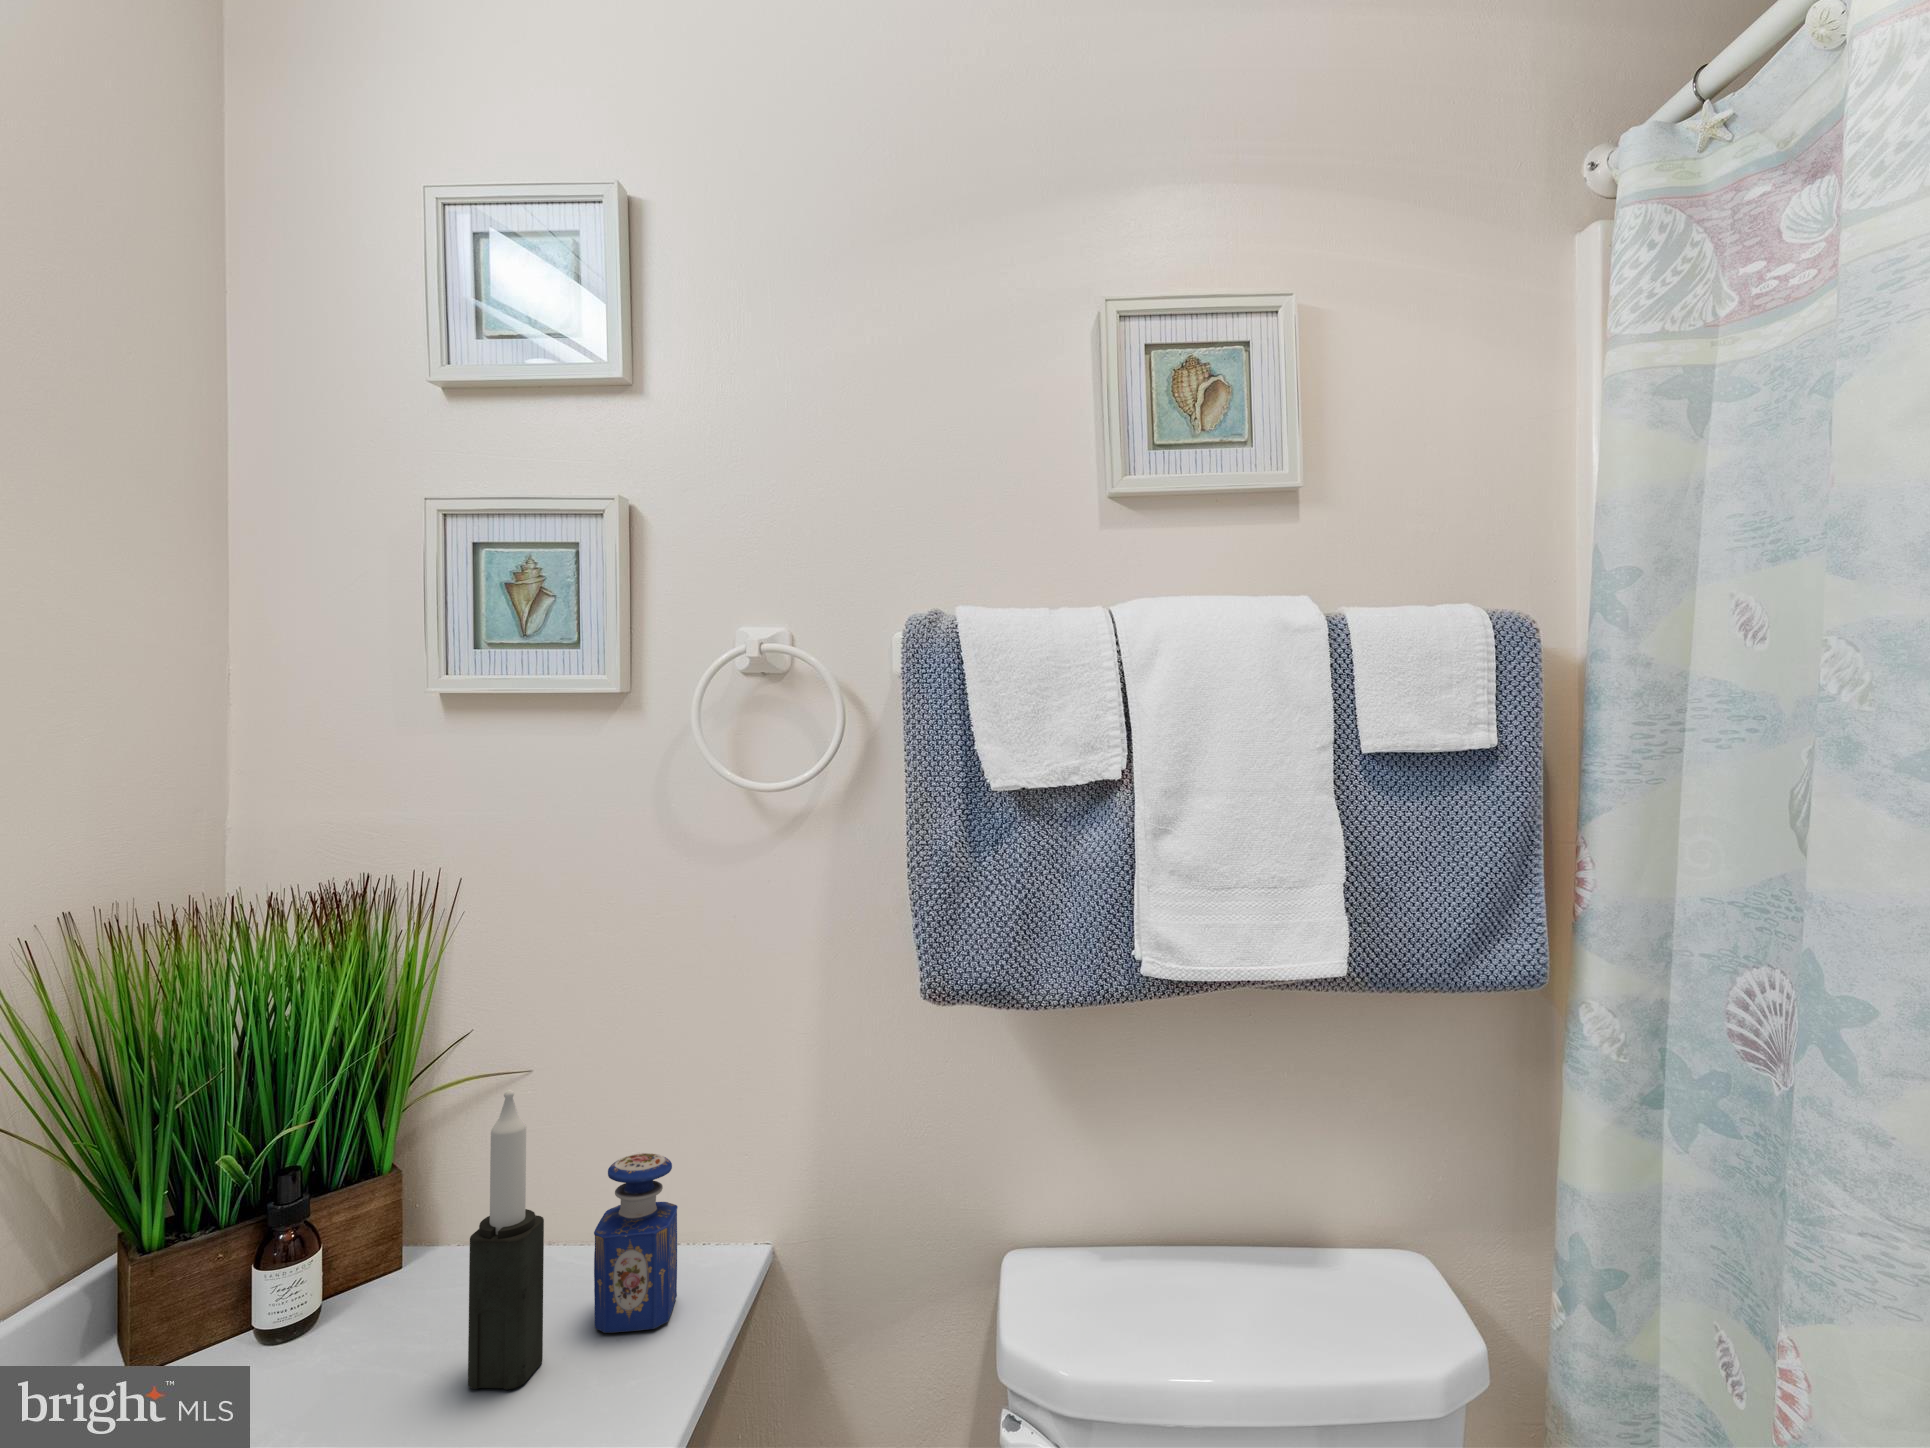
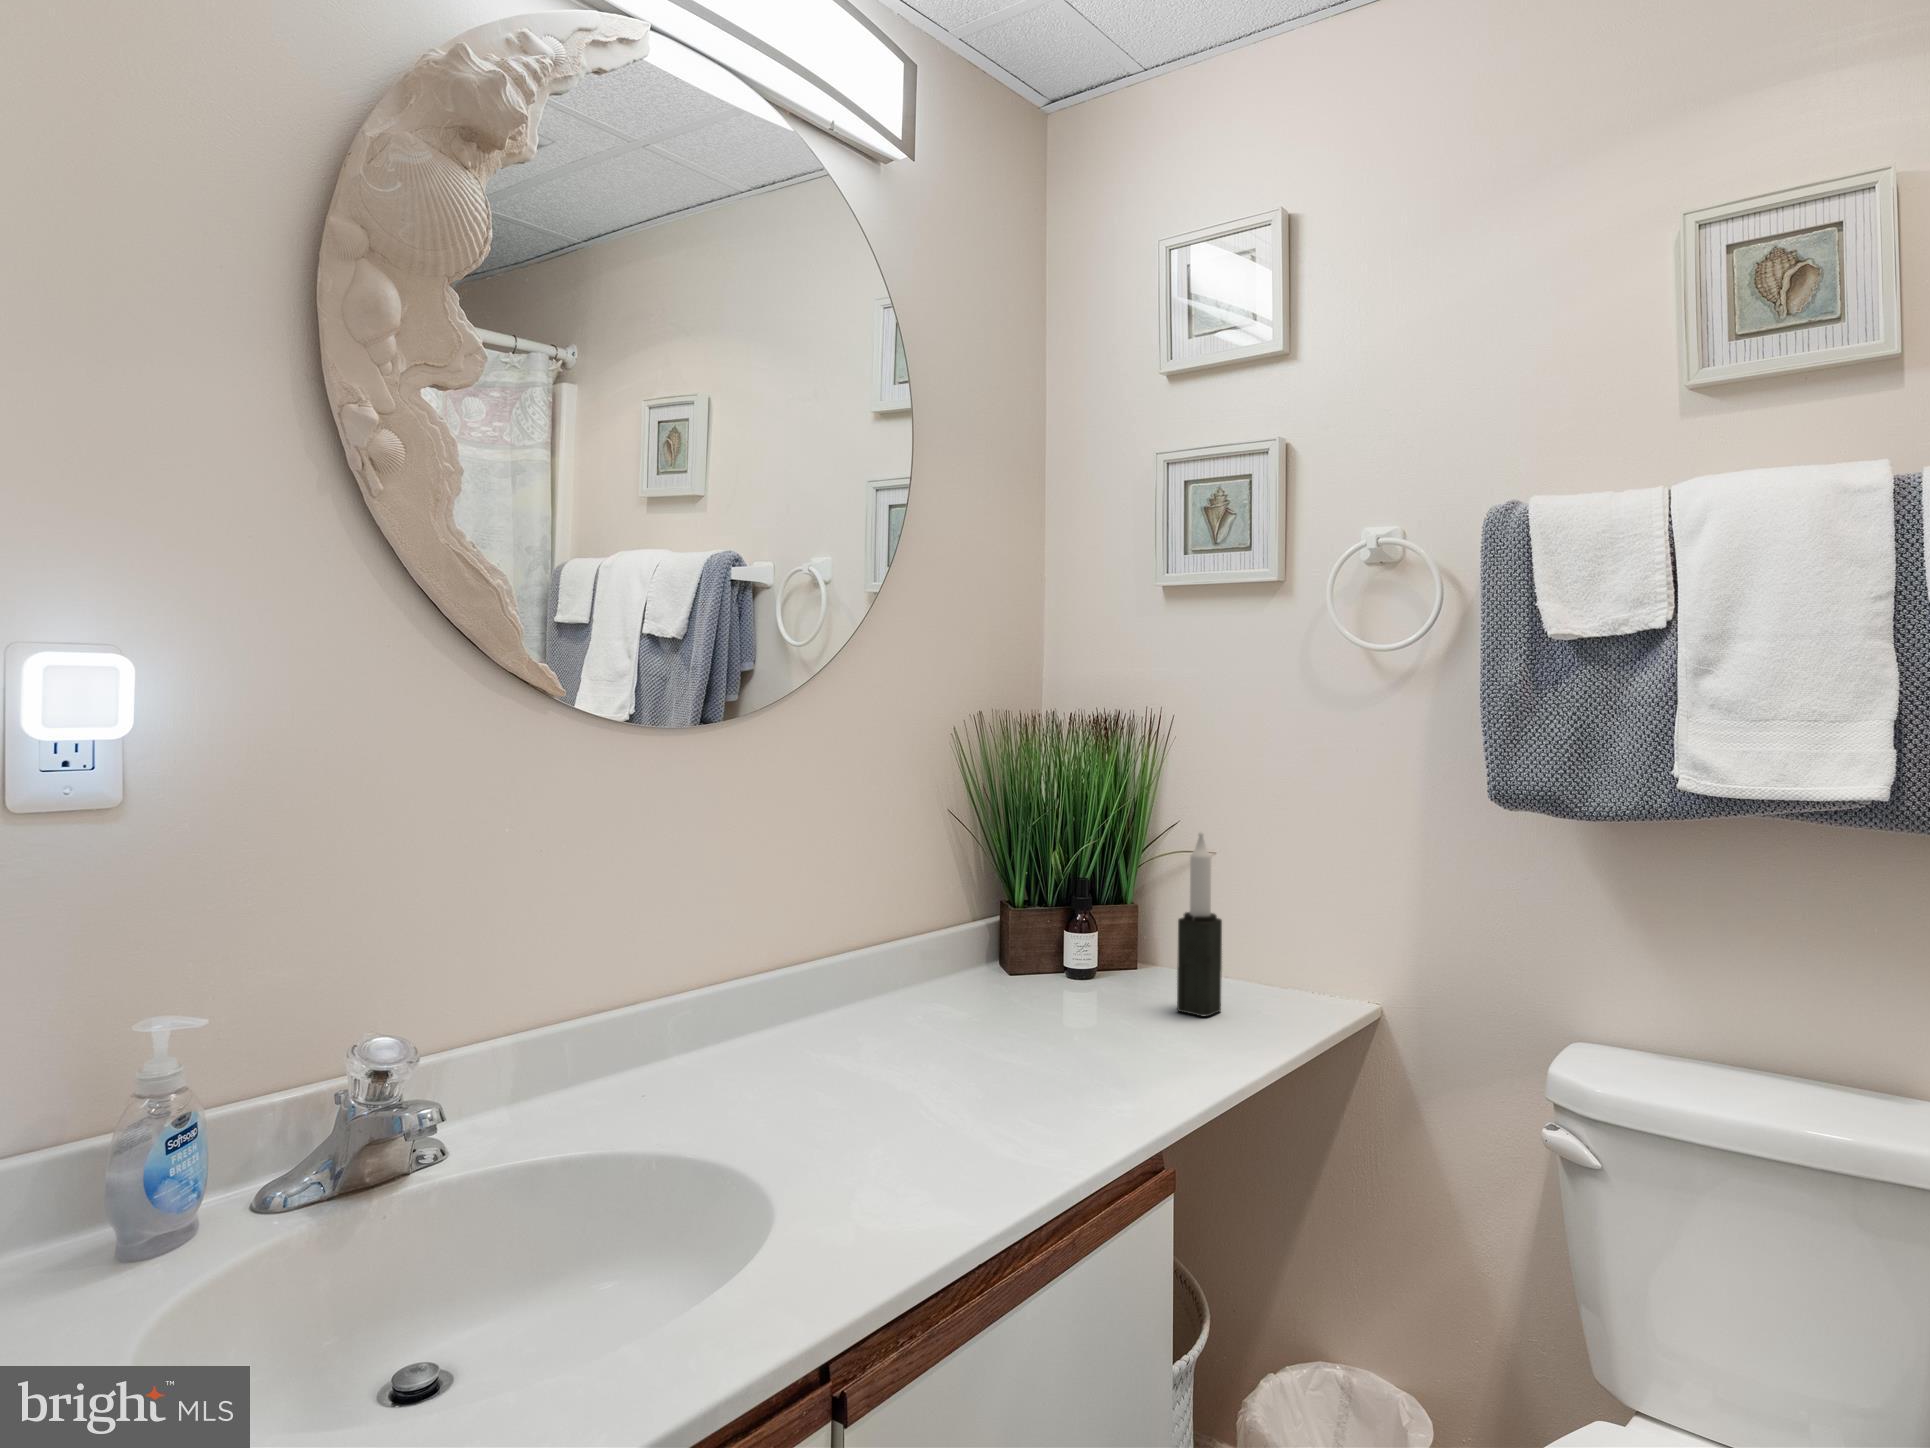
perfume bottle: present [594,1153,678,1333] -> none [1255,899,1312,1013]

